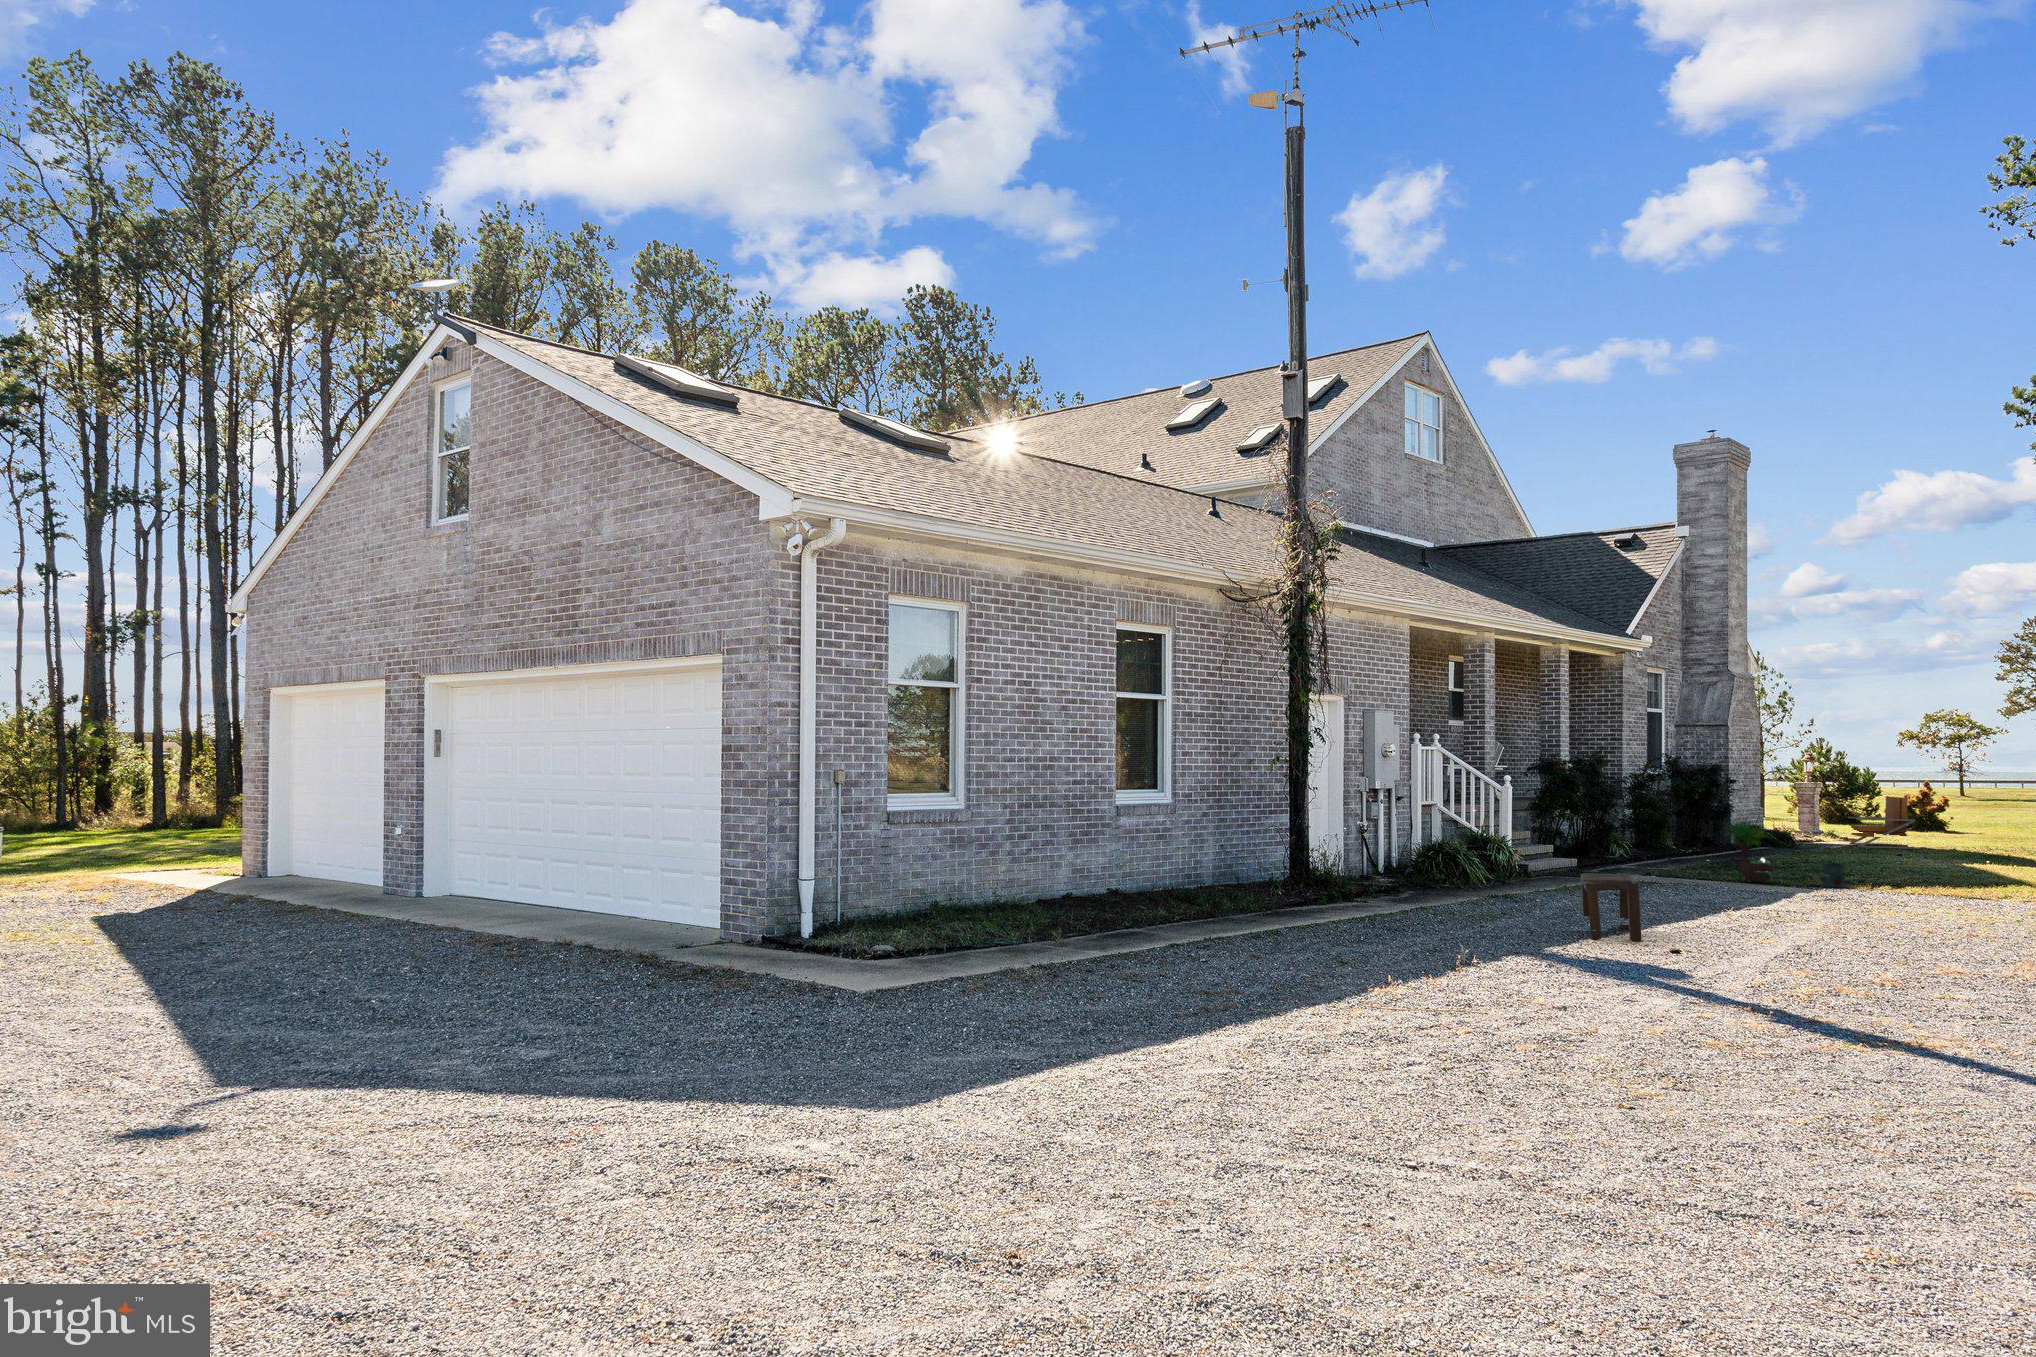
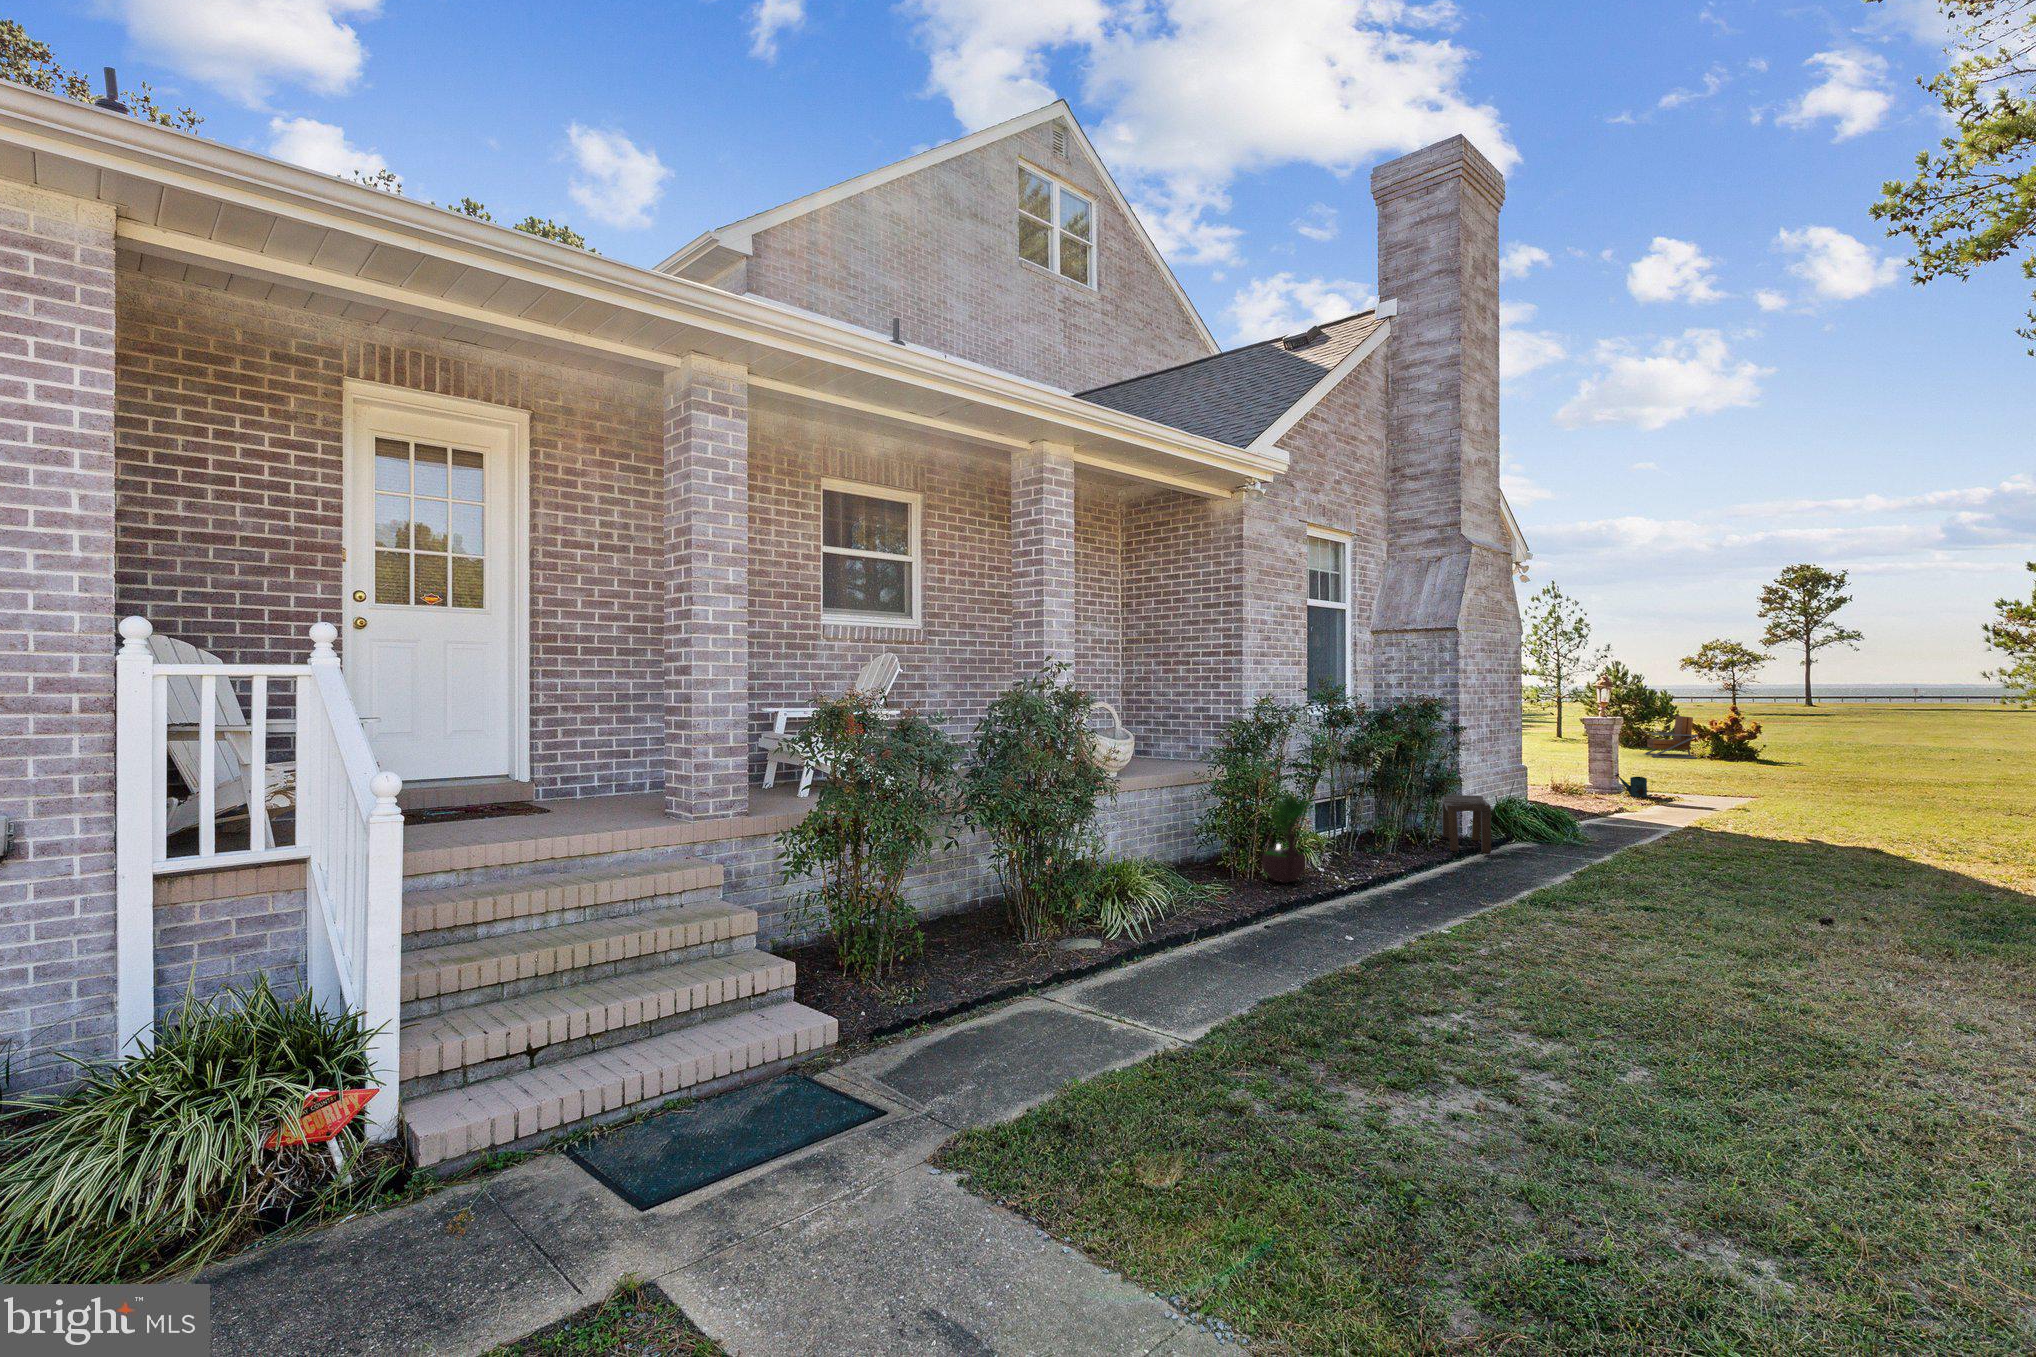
potted tree: present [1725,819,1774,882] -> present [1262,794,1314,883]

